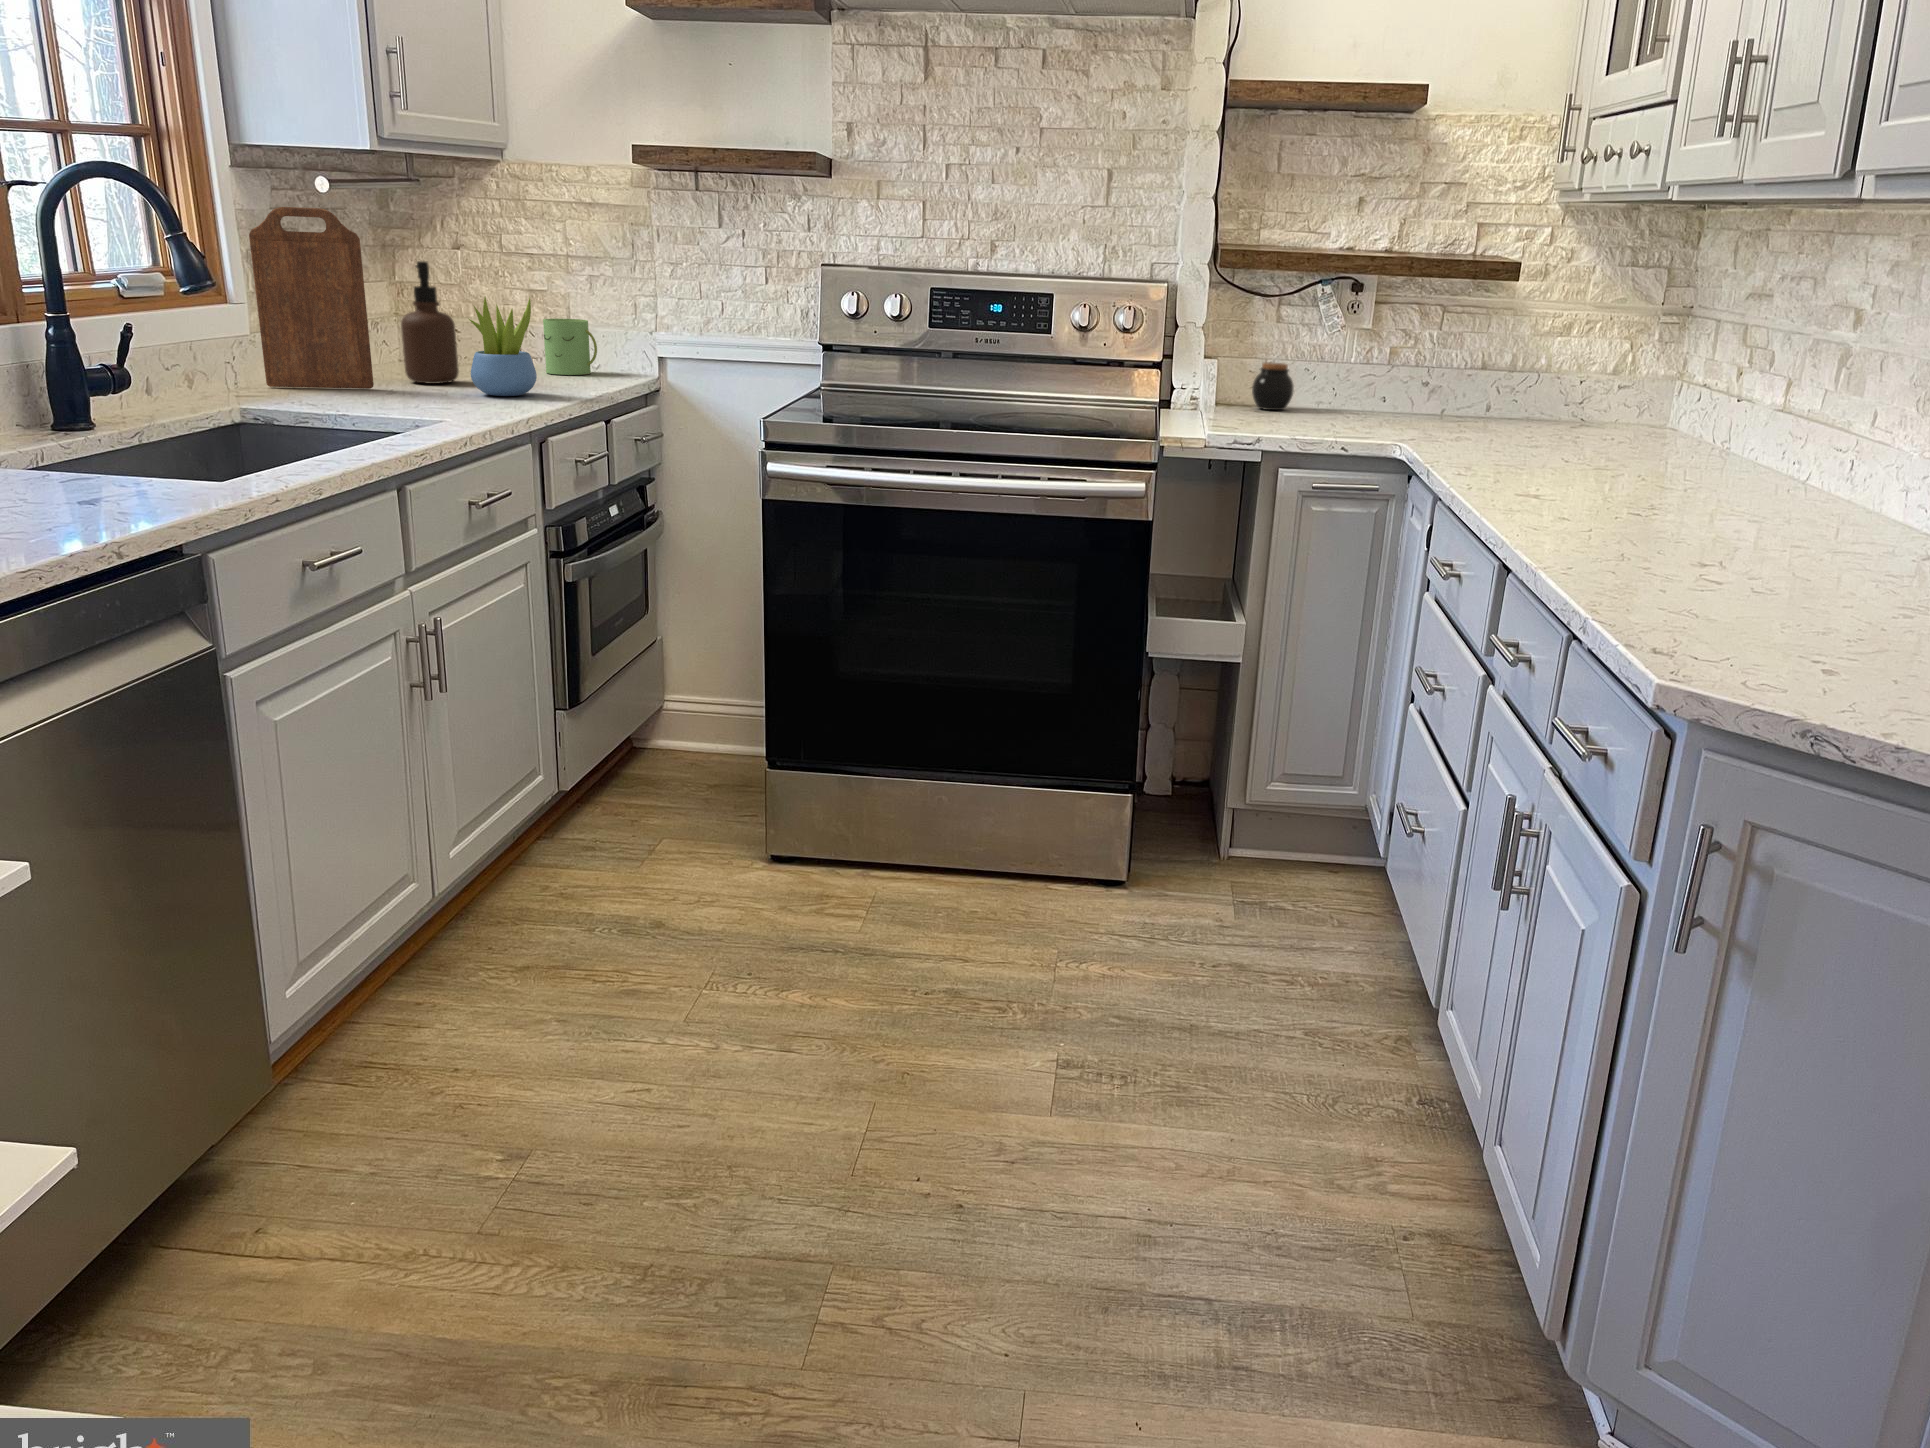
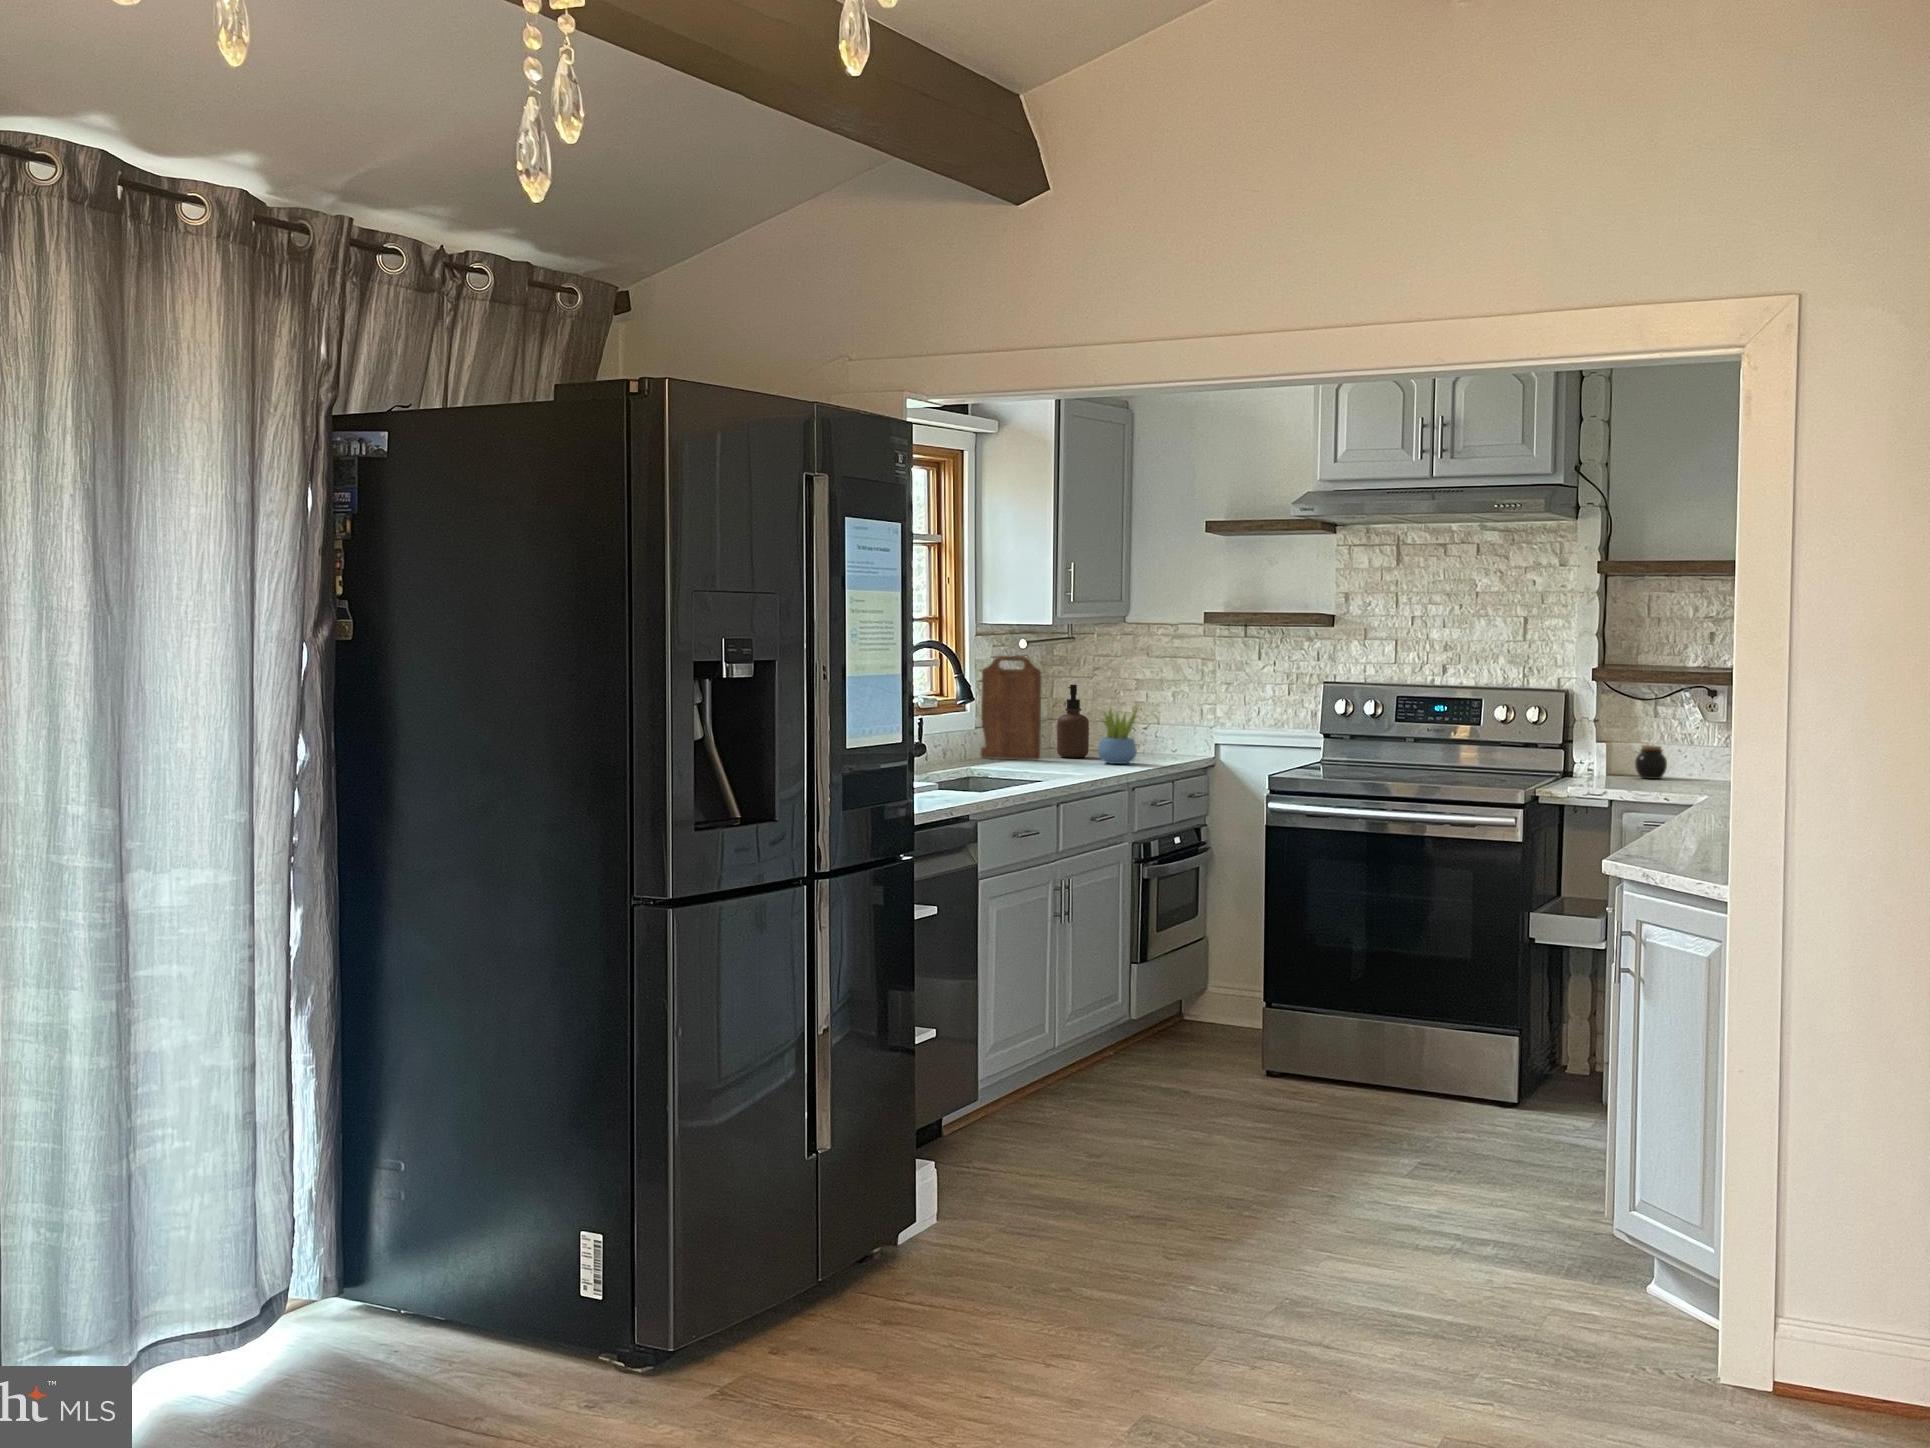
mug: present [543,319,597,375] -> none [1141,719,1175,755]

